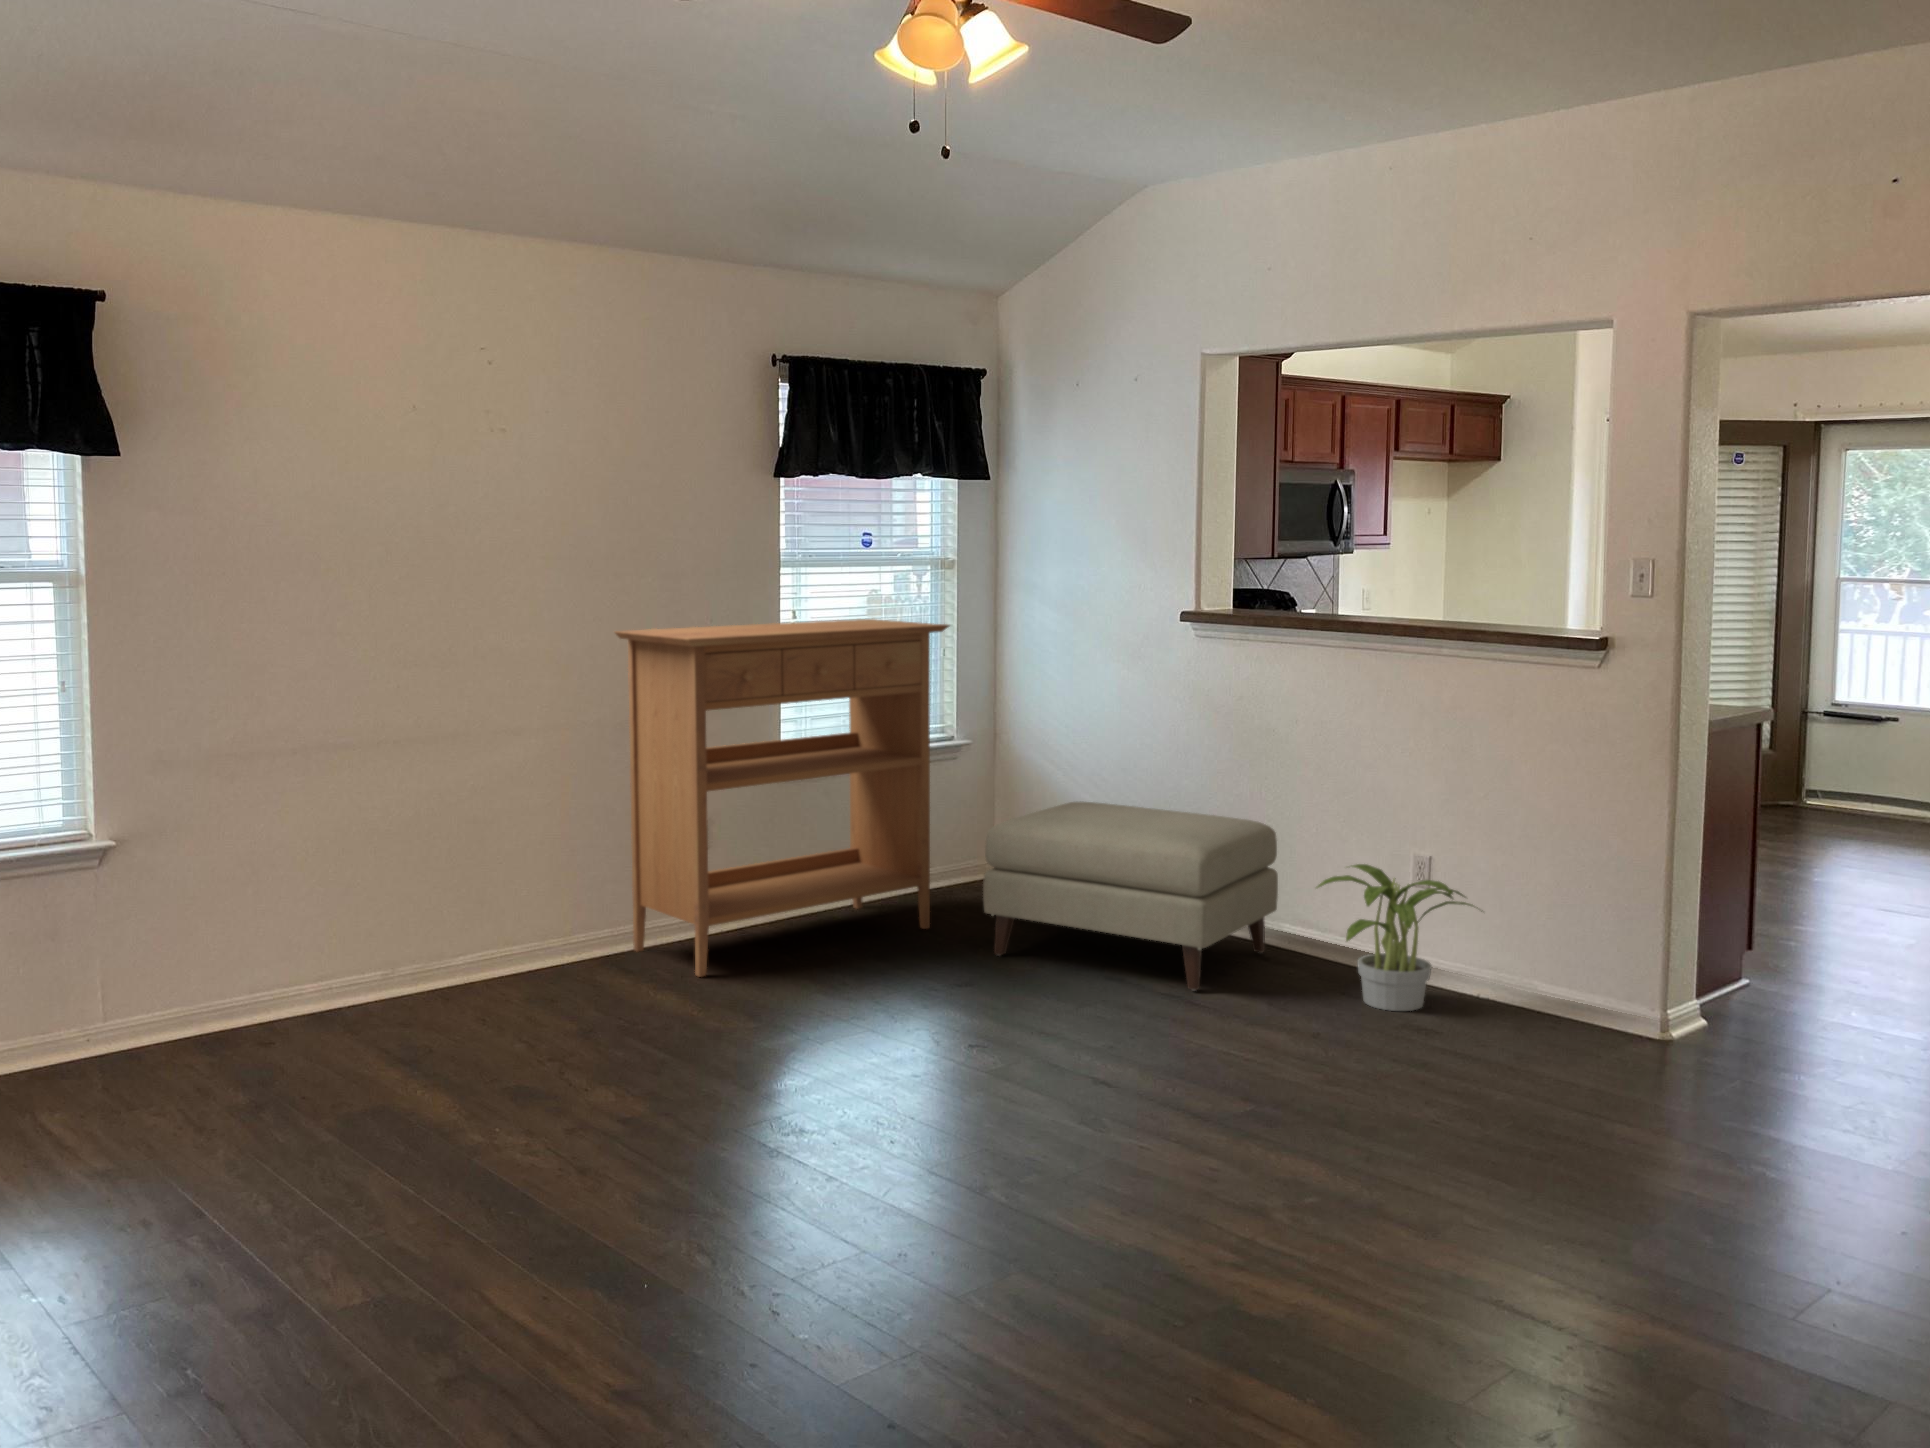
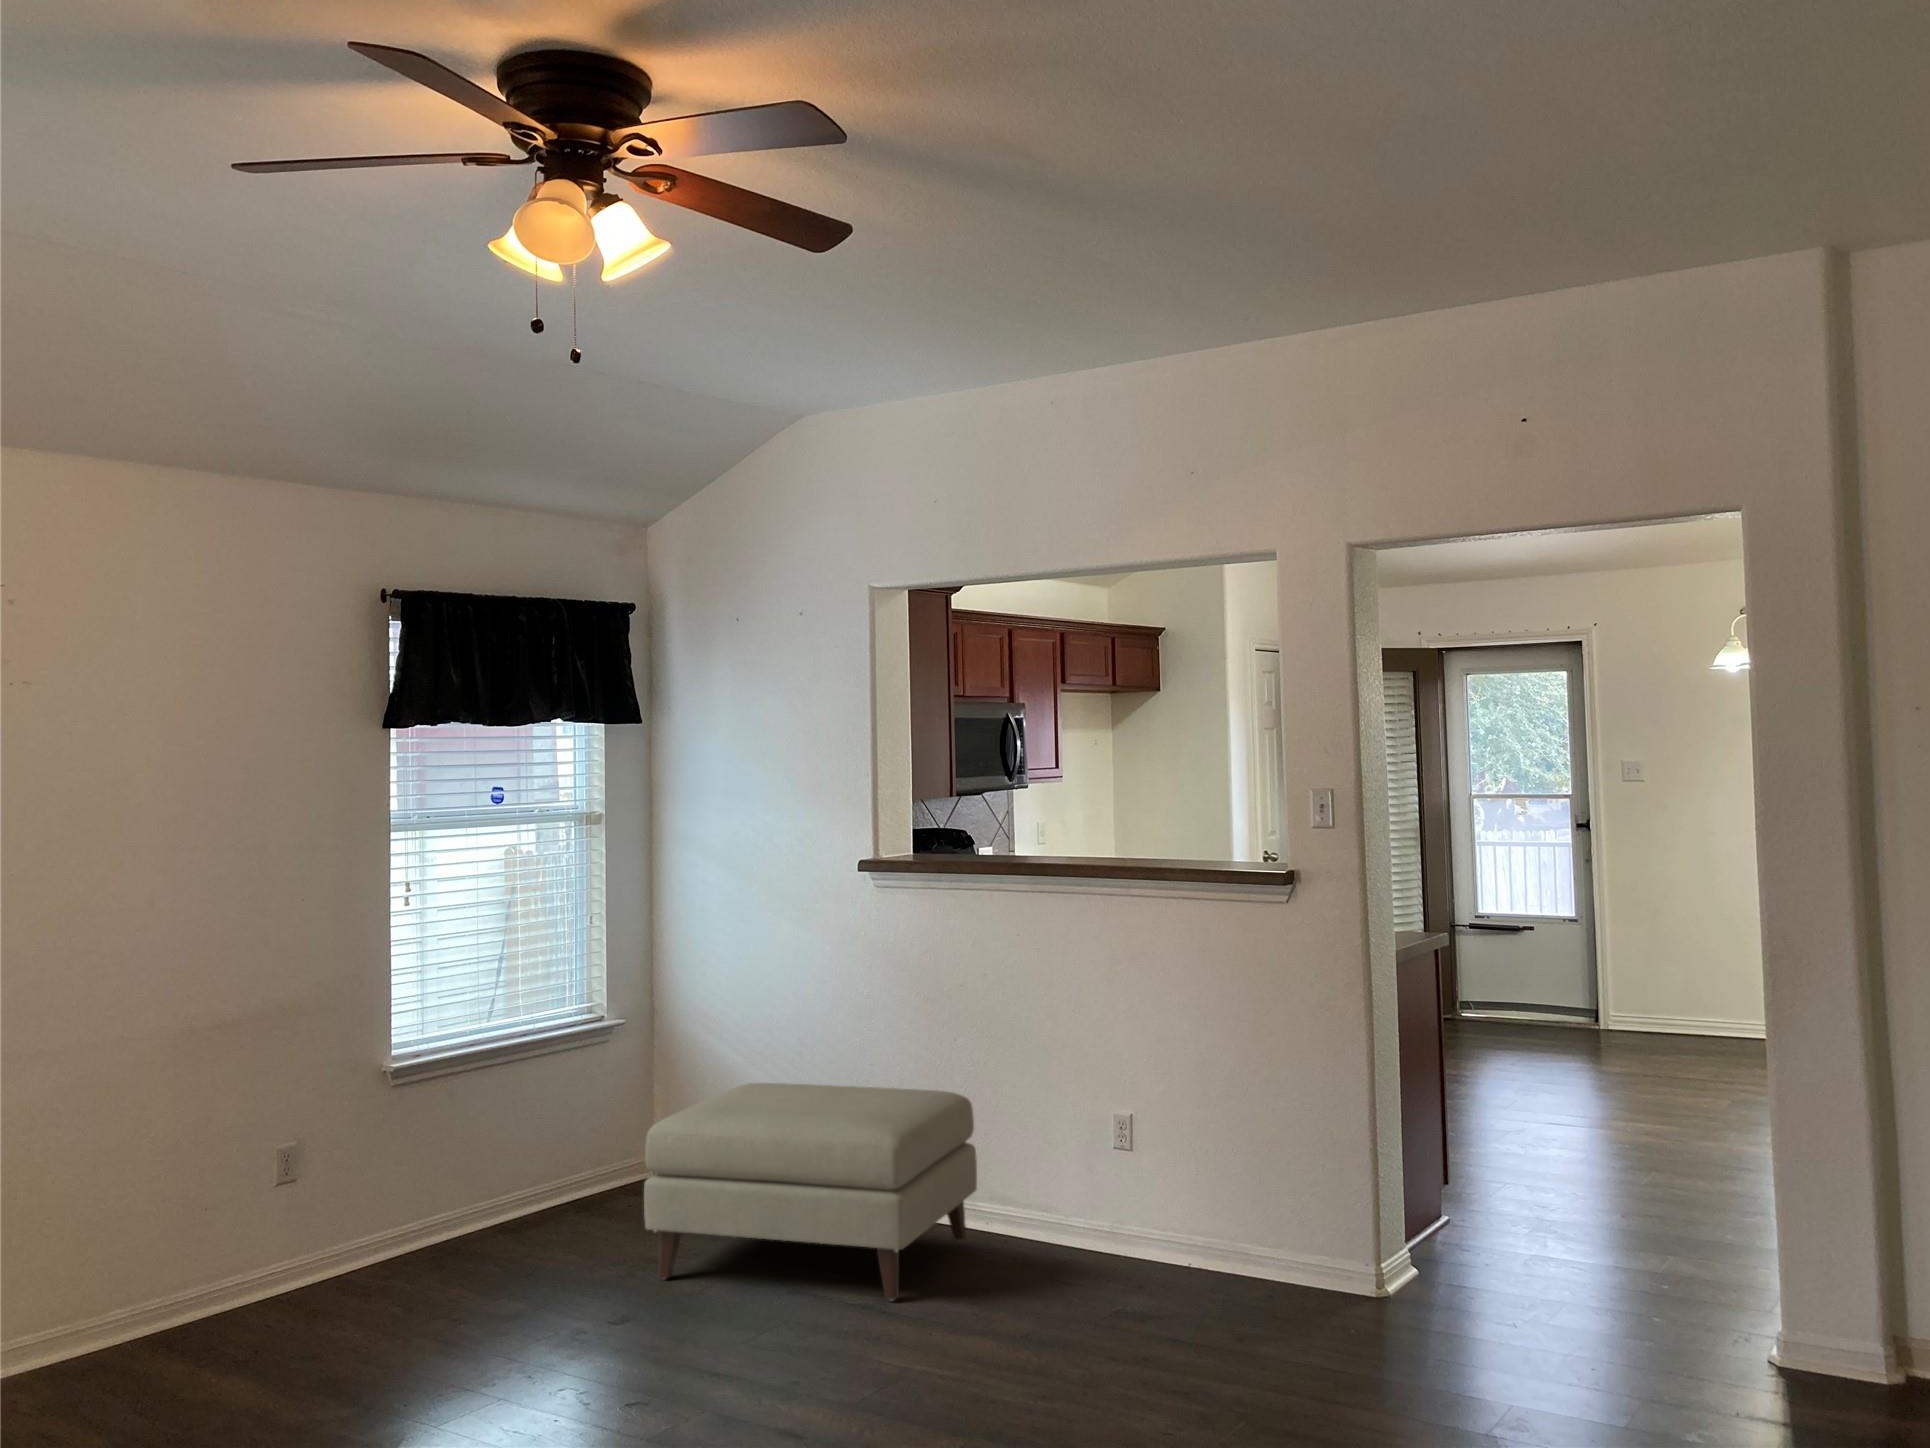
console table: present [615,619,949,977] -> none [170,887,599,1357]
potted plant: present [1316,864,1478,1011] -> none [1019,1134,1197,1299]

